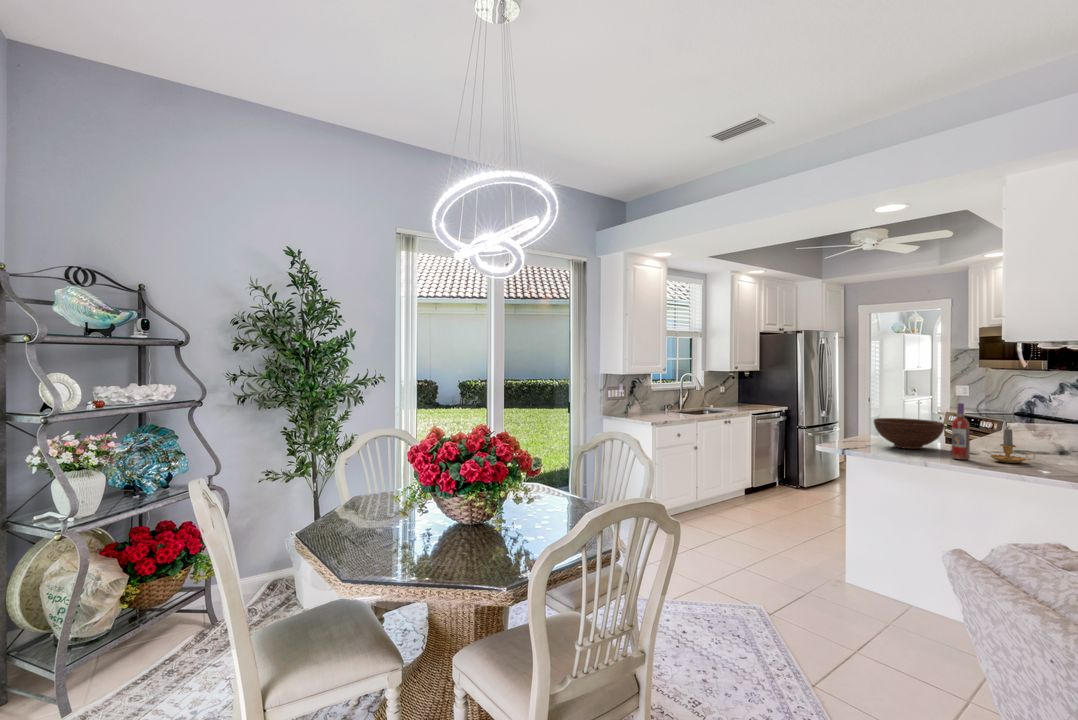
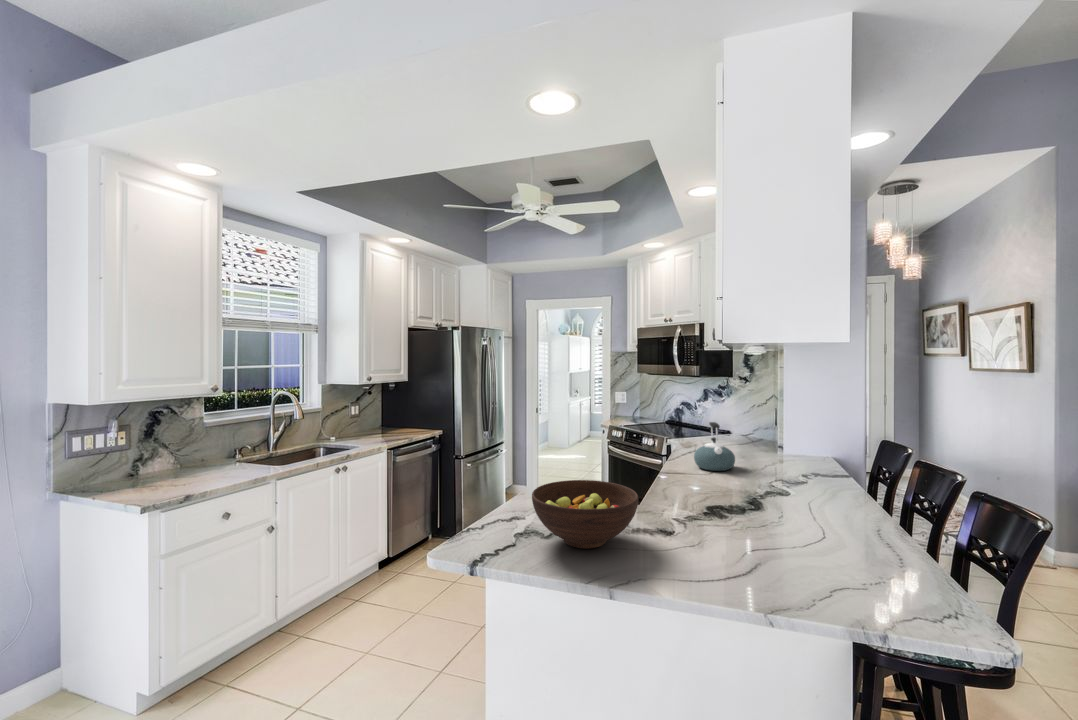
kettle: none [1018,401,1060,437] -> present [694,422,735,471]
wine bottle: present [952,403,970,460] -> none [660,472,689,590]
candle: present [990,428,1035,463] -> none [717,514,785,587]

